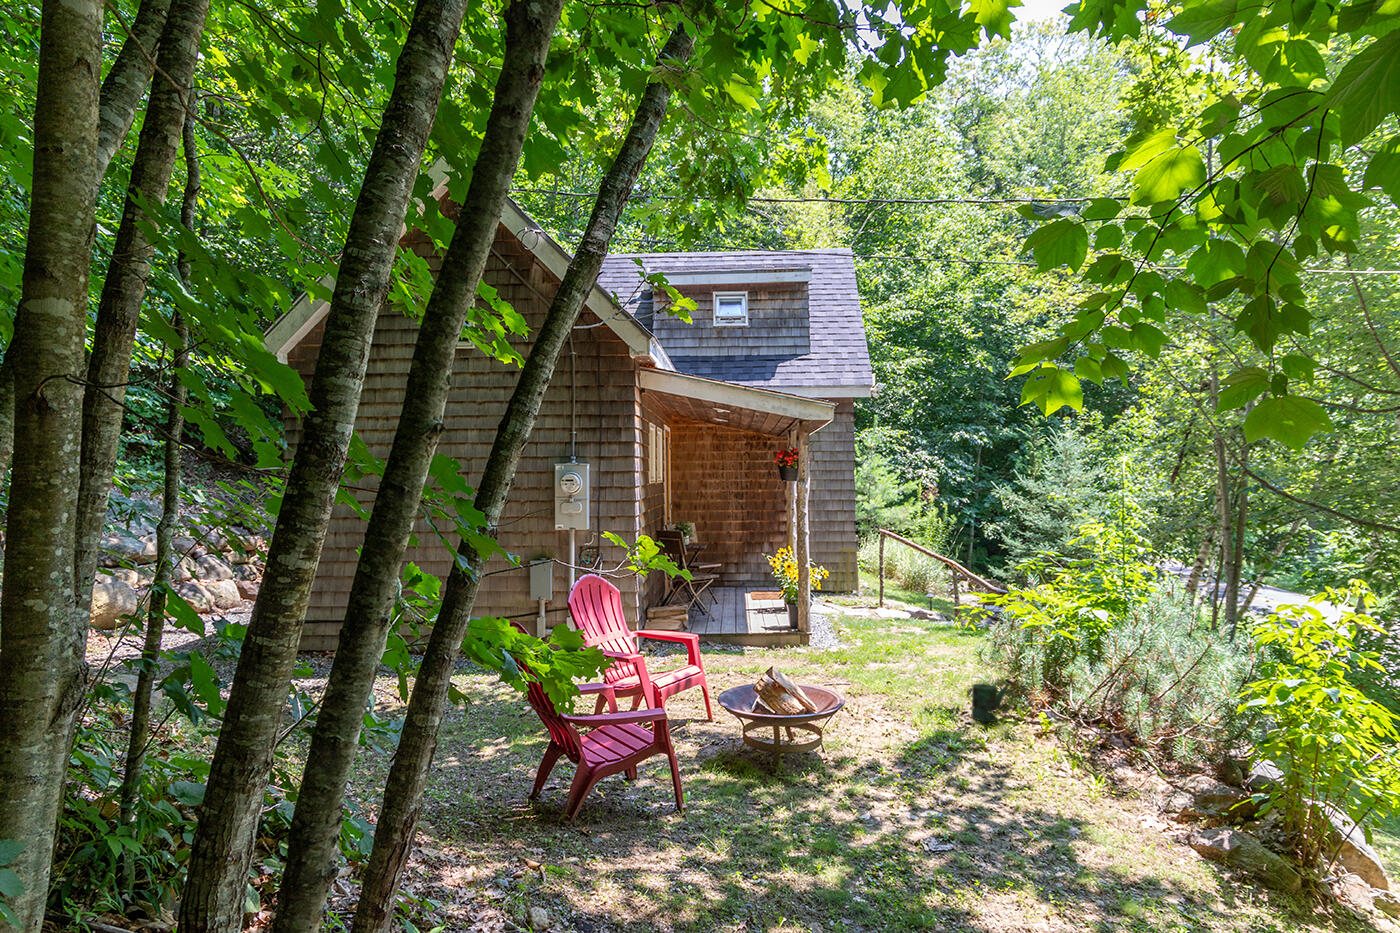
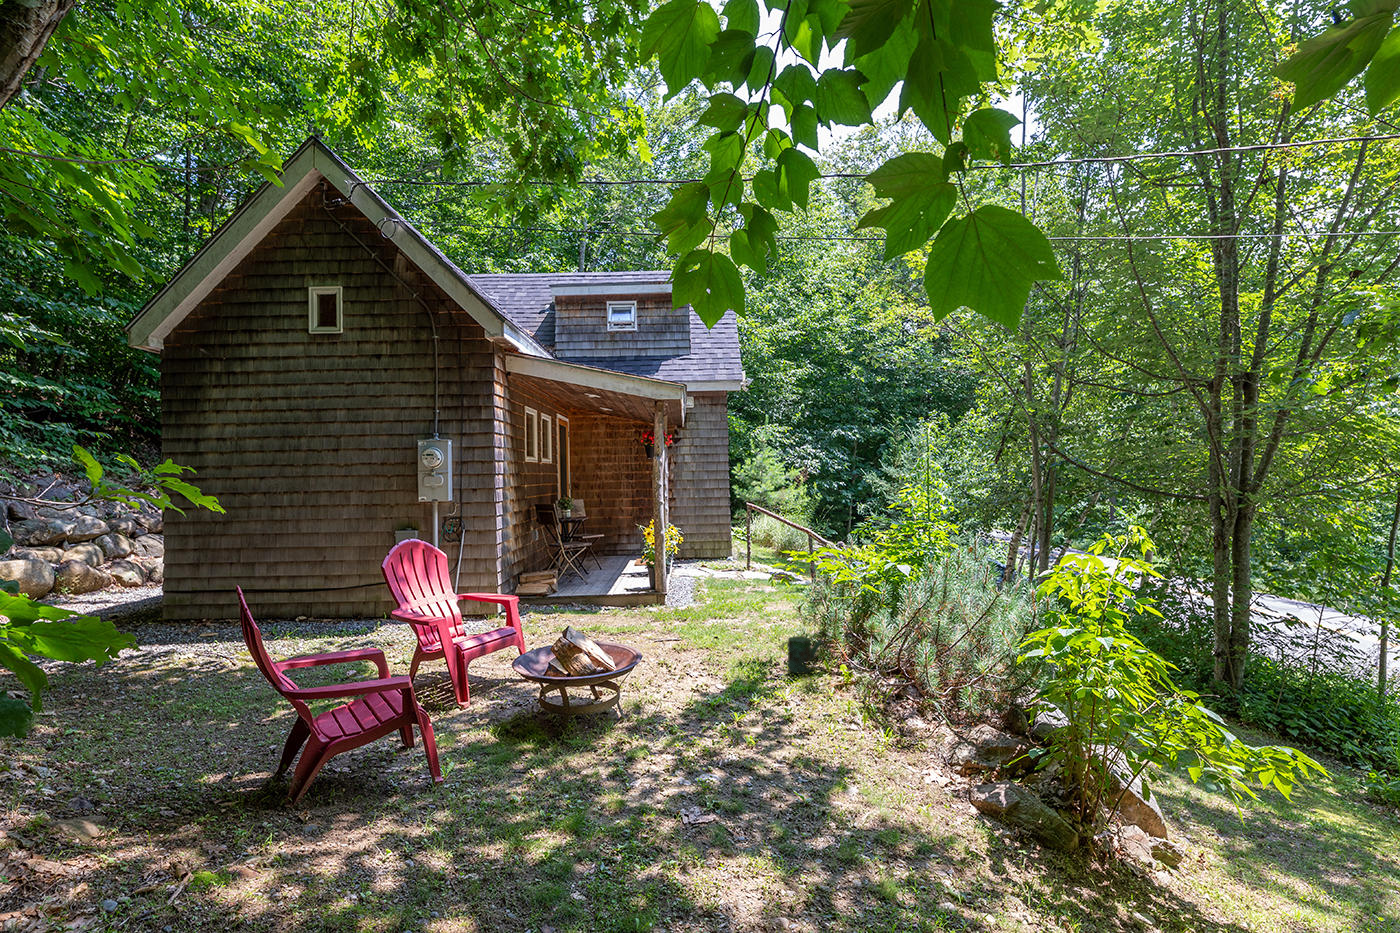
stool: present [836,548,859,596] -> none [718,524,737,566]

